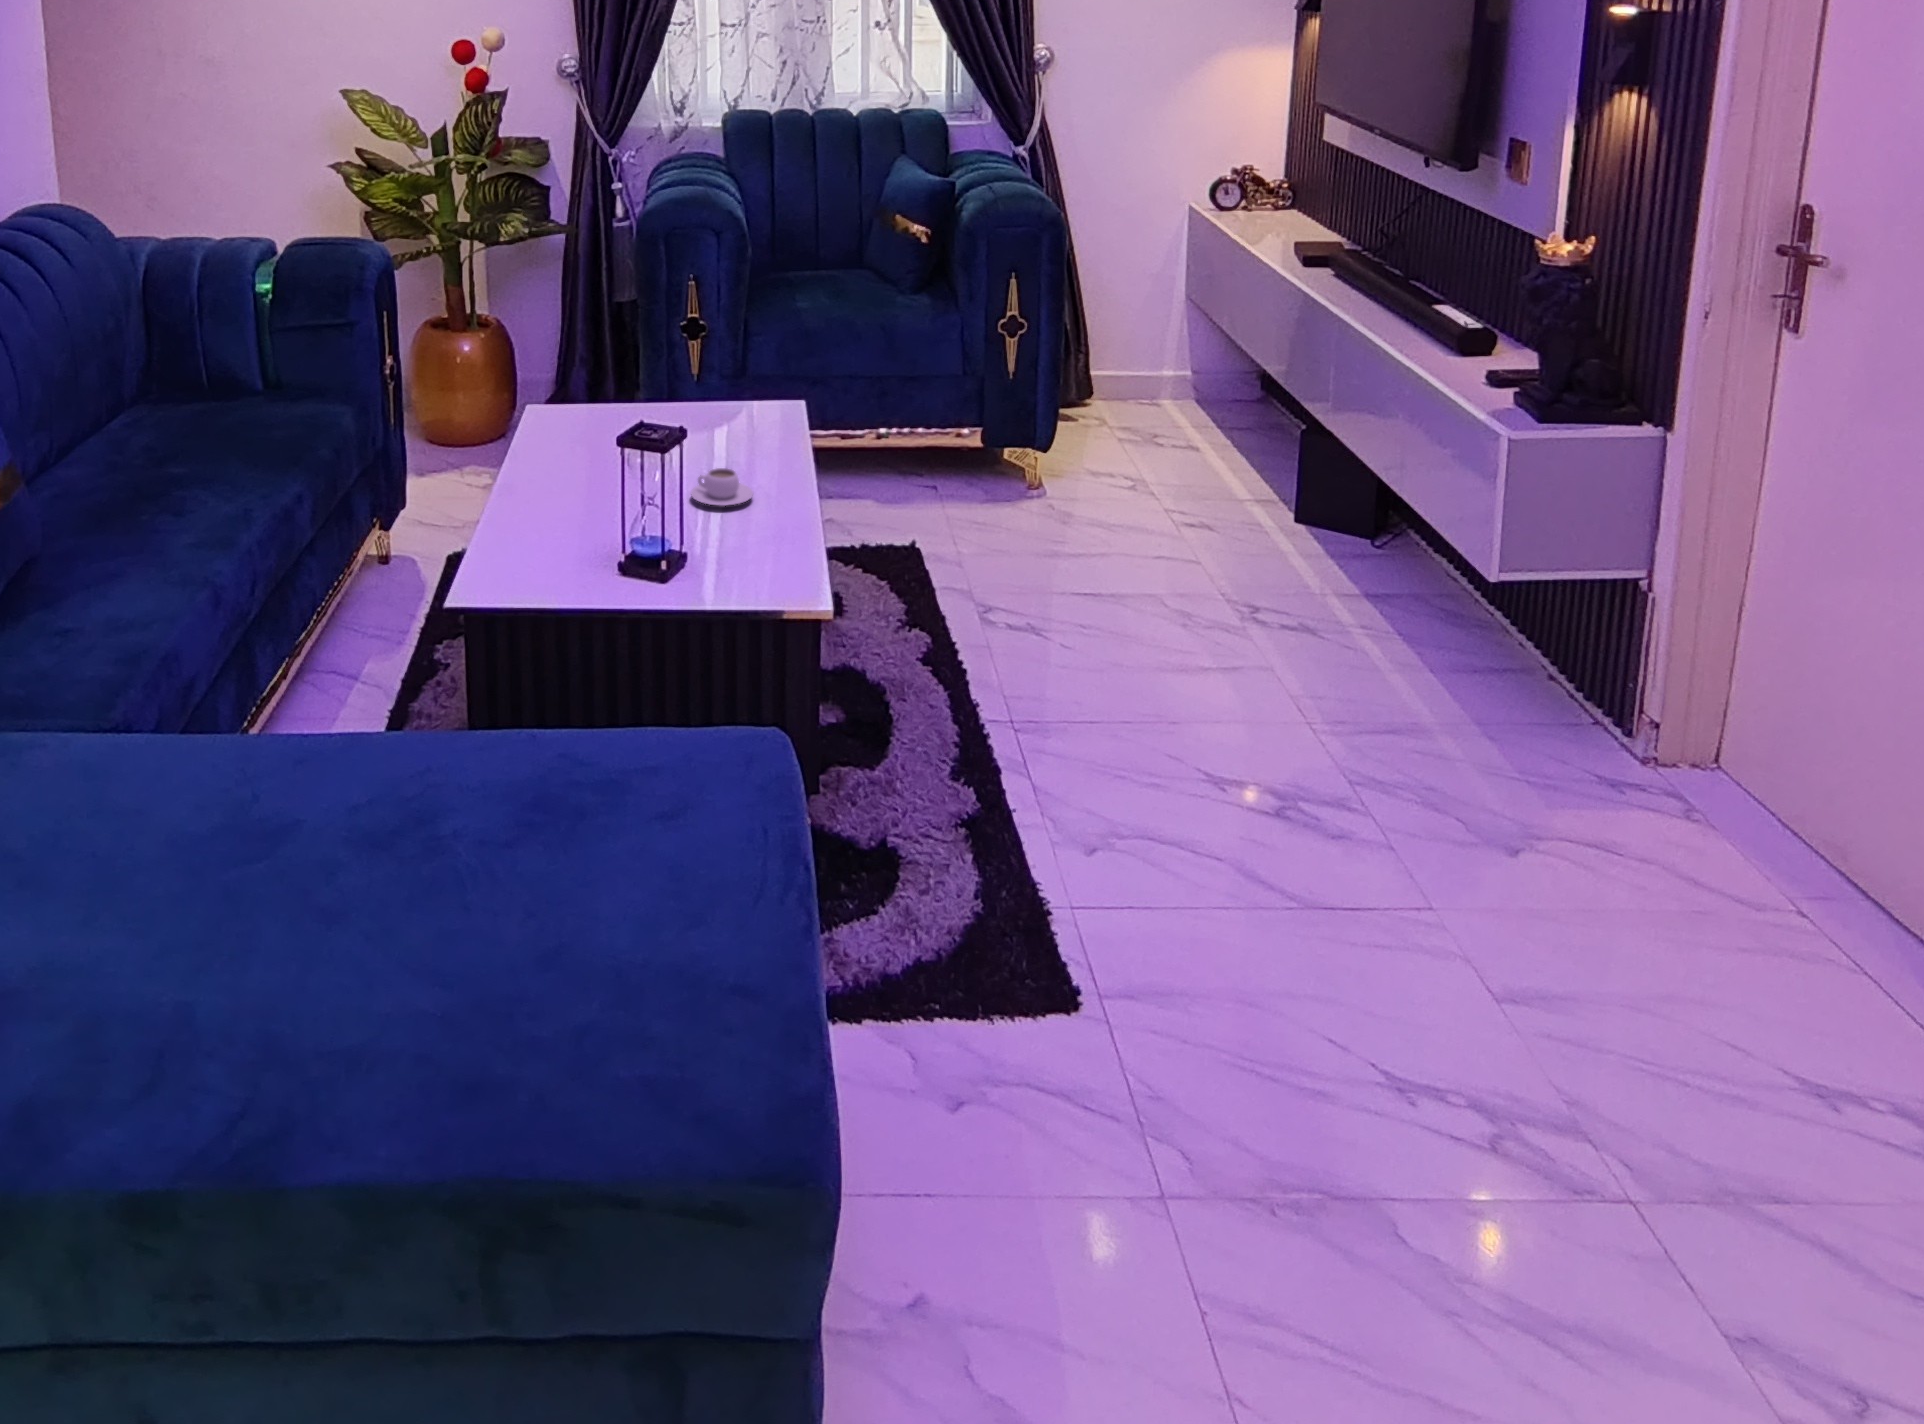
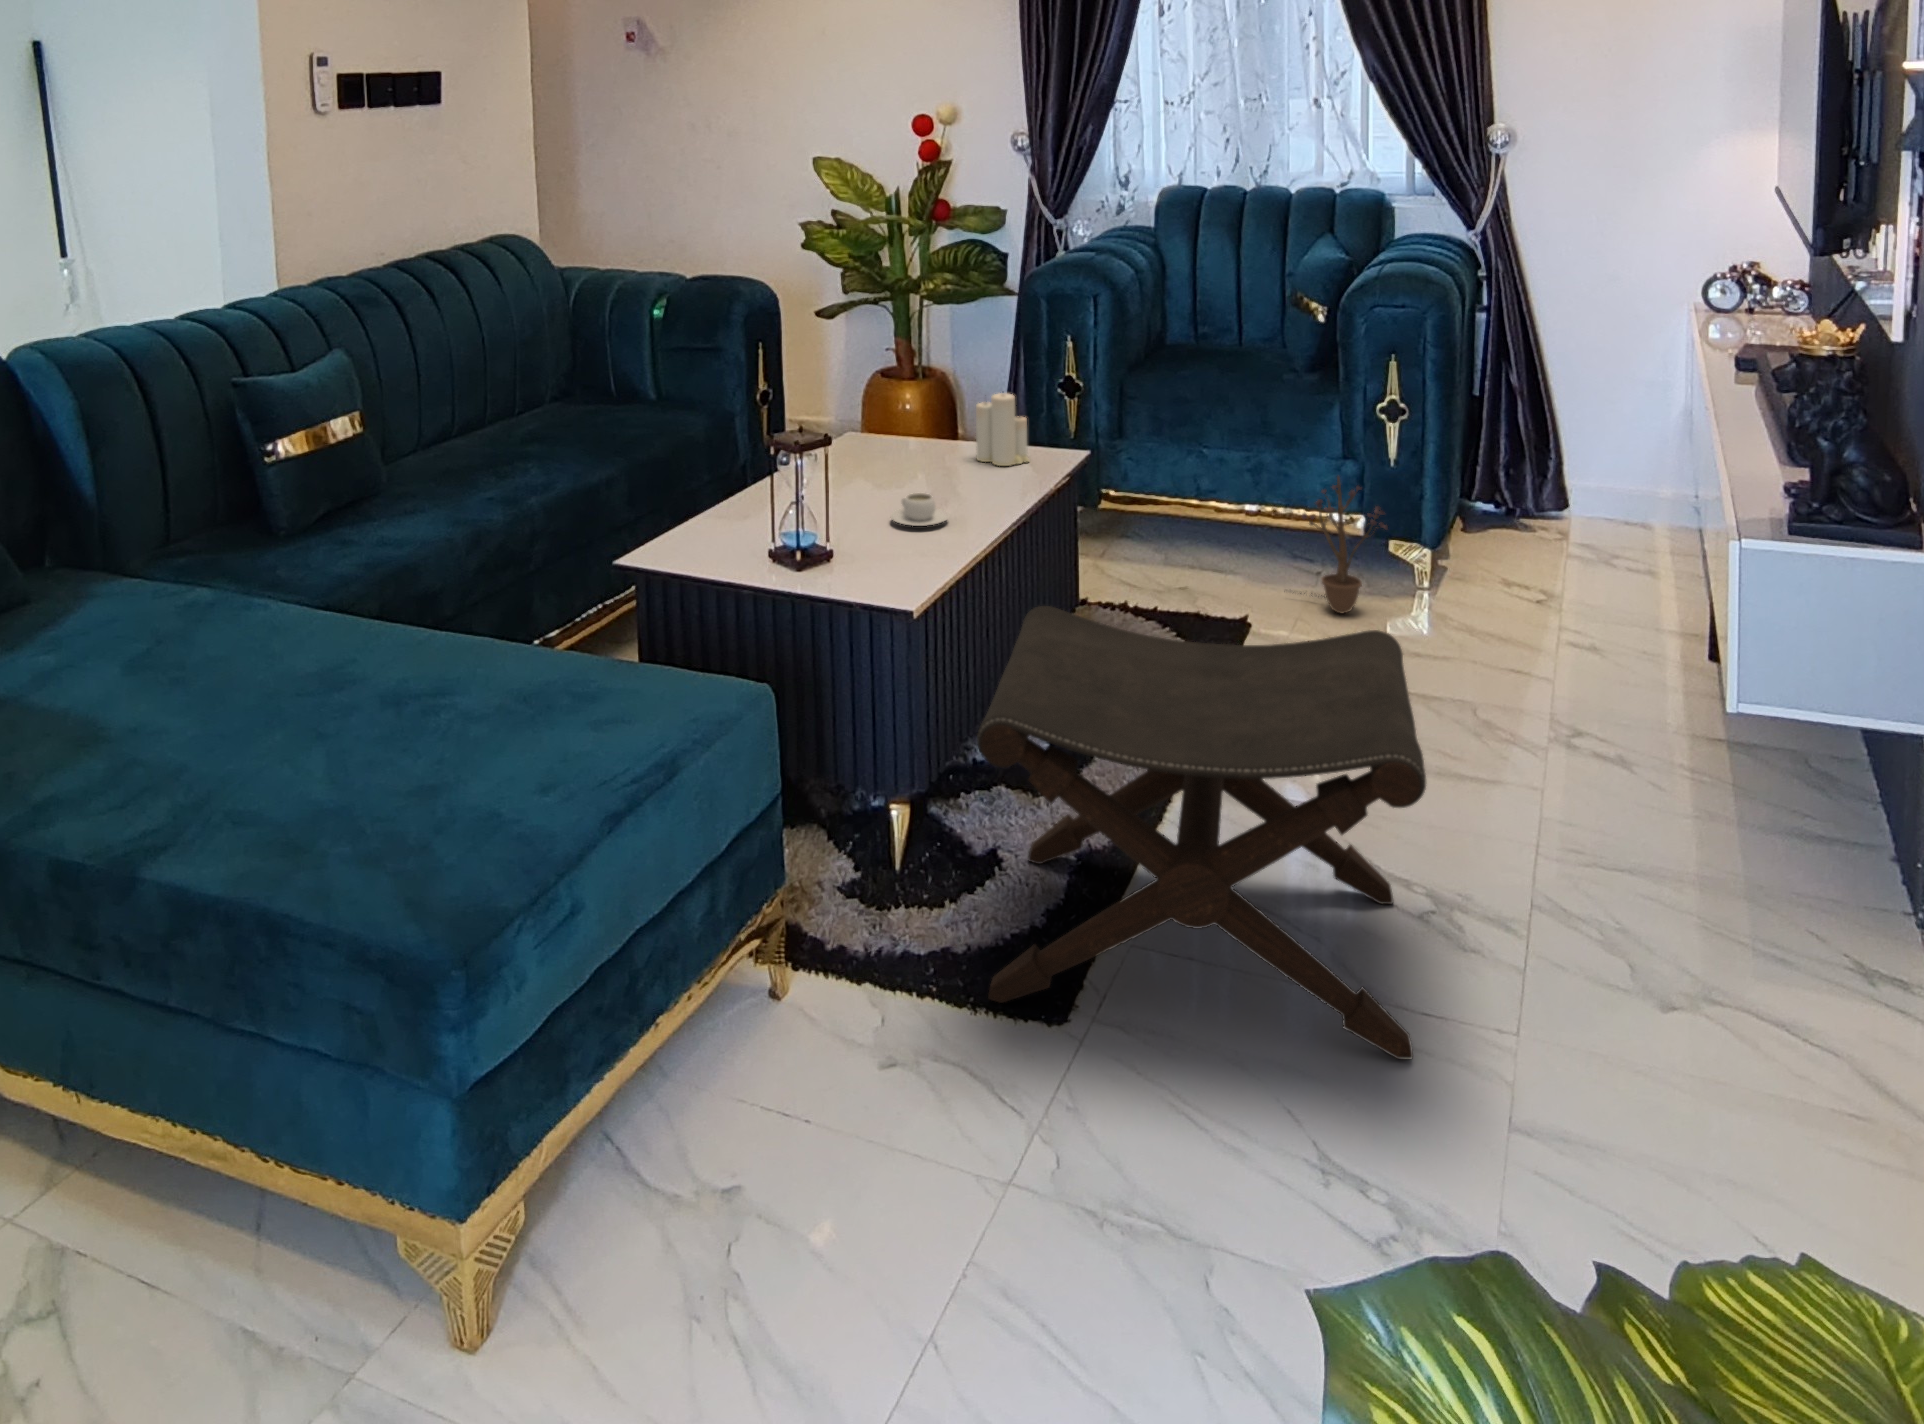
candle: none [695,340,754,422] -> present [976,393,1029,466]
decorative plant: none [925,389,1029,518] -> present [1284,477,1388,613]
footstool: none [909,554,1415,1001] -> present [977,606,1426,1059]

